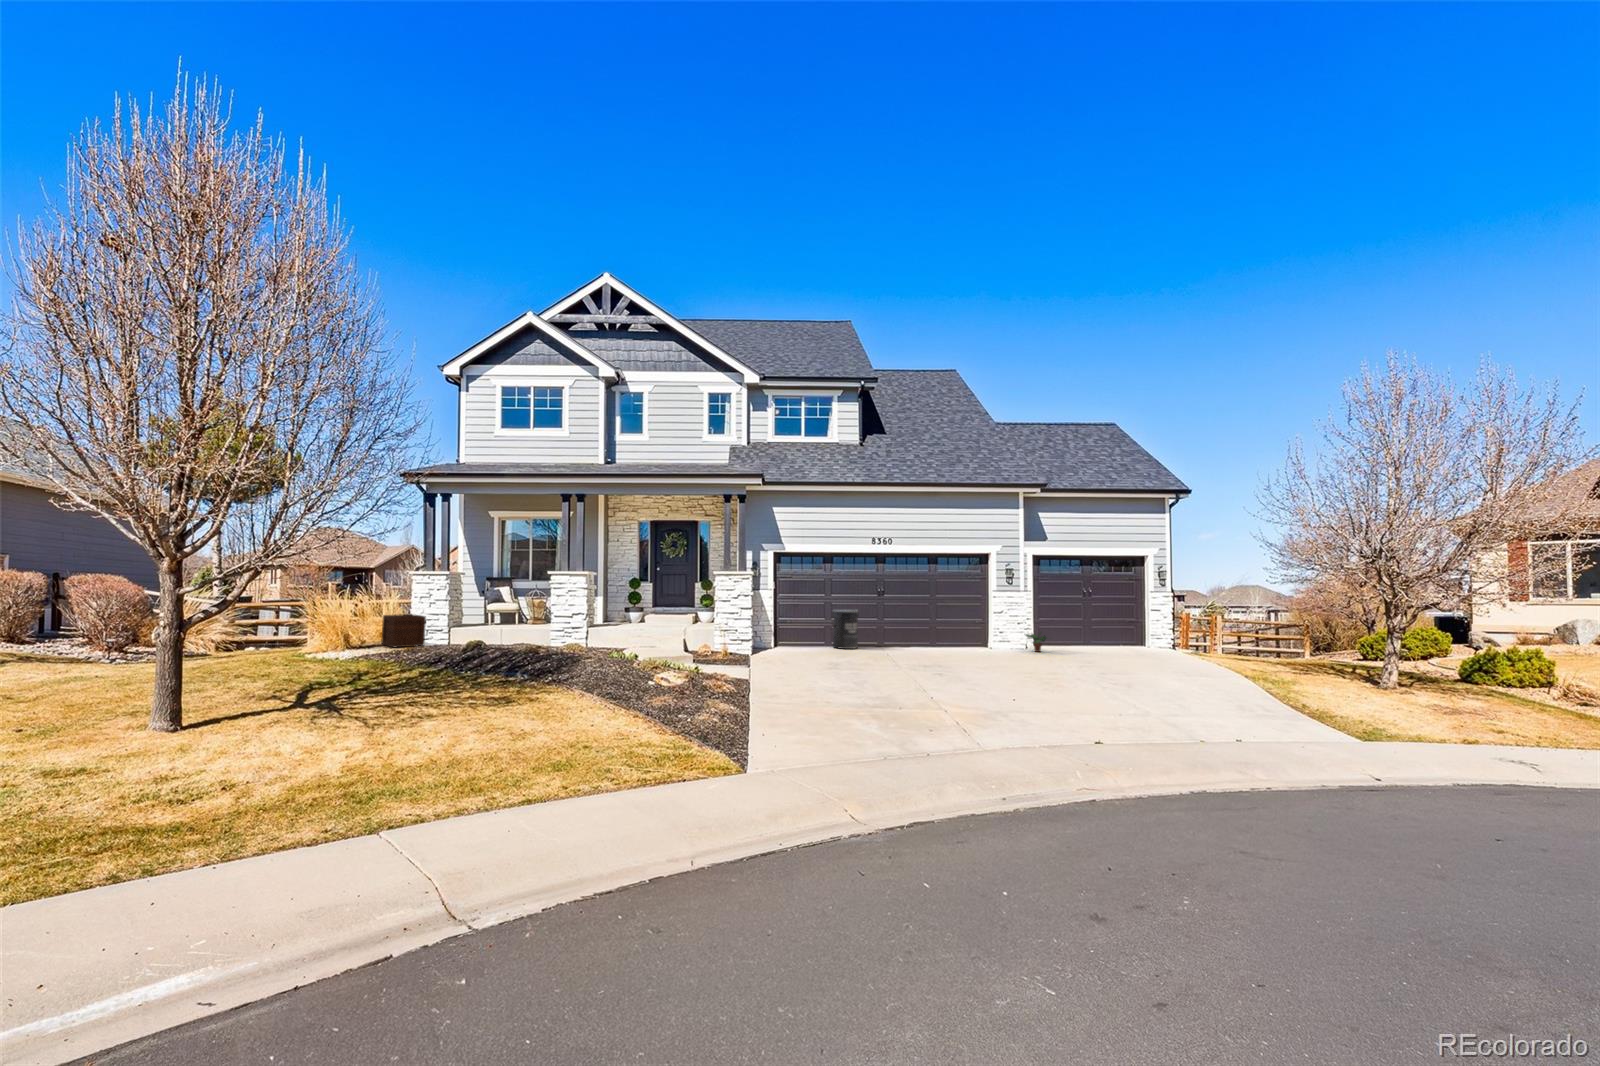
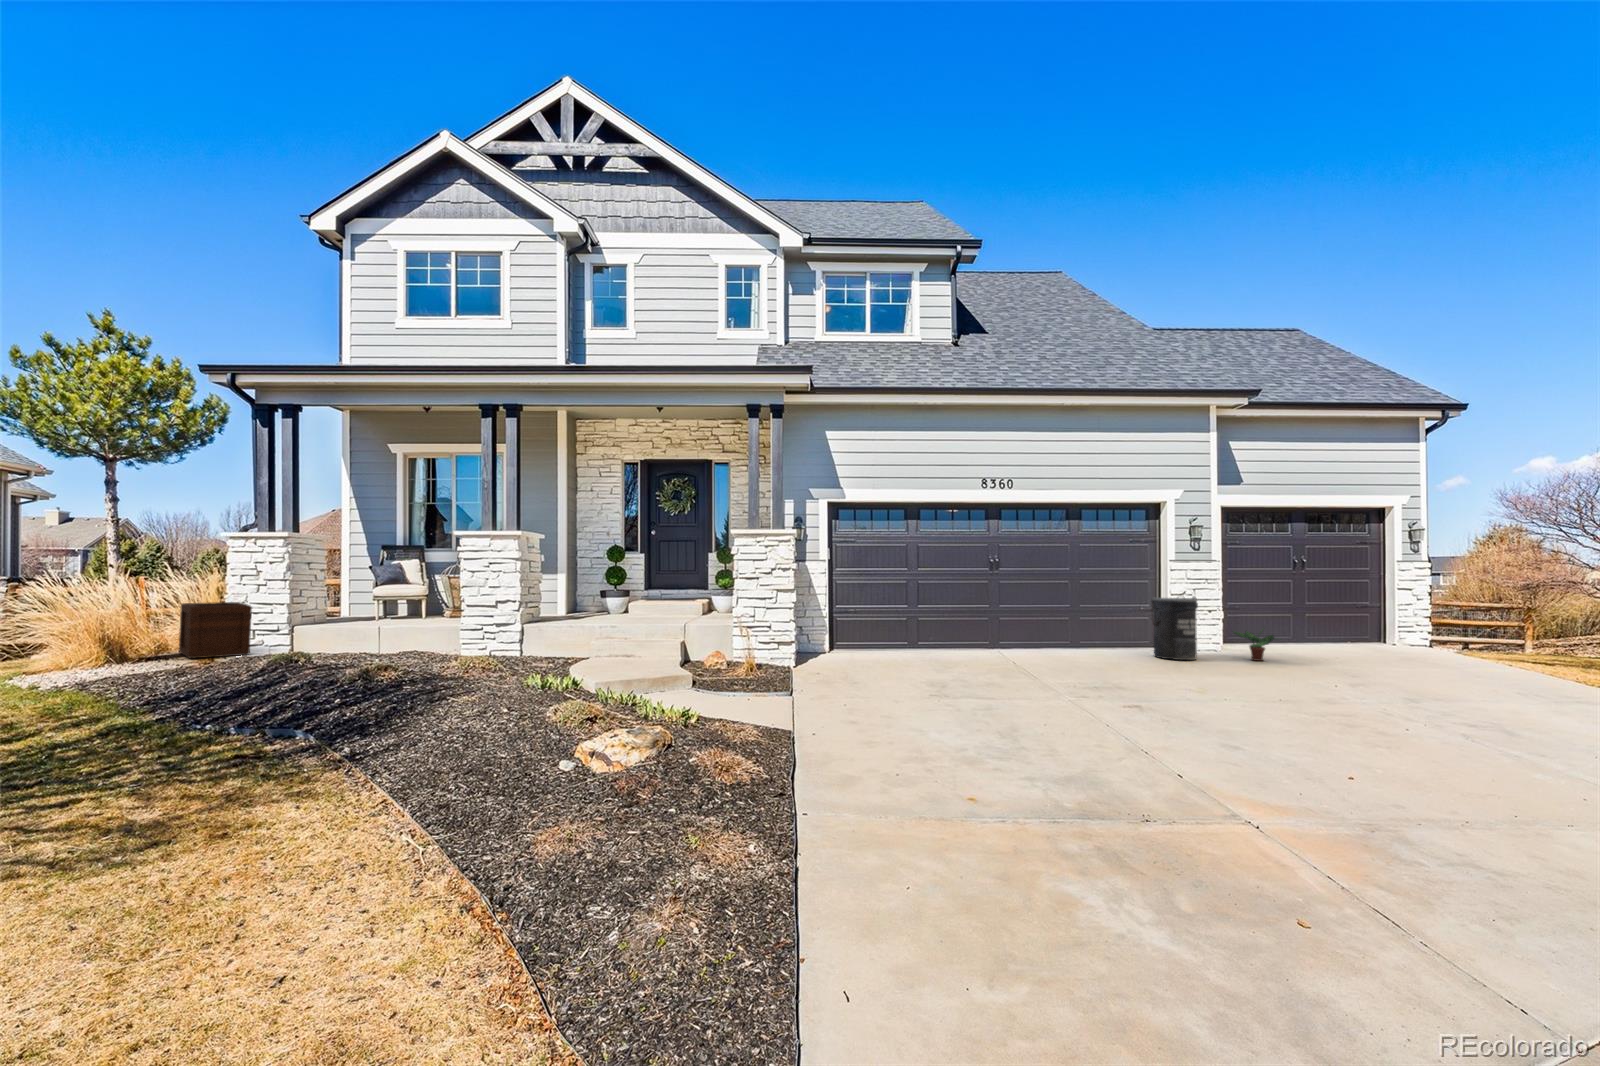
trash can: present [832,610,859,649] -> present [1151,597,1198,660]

